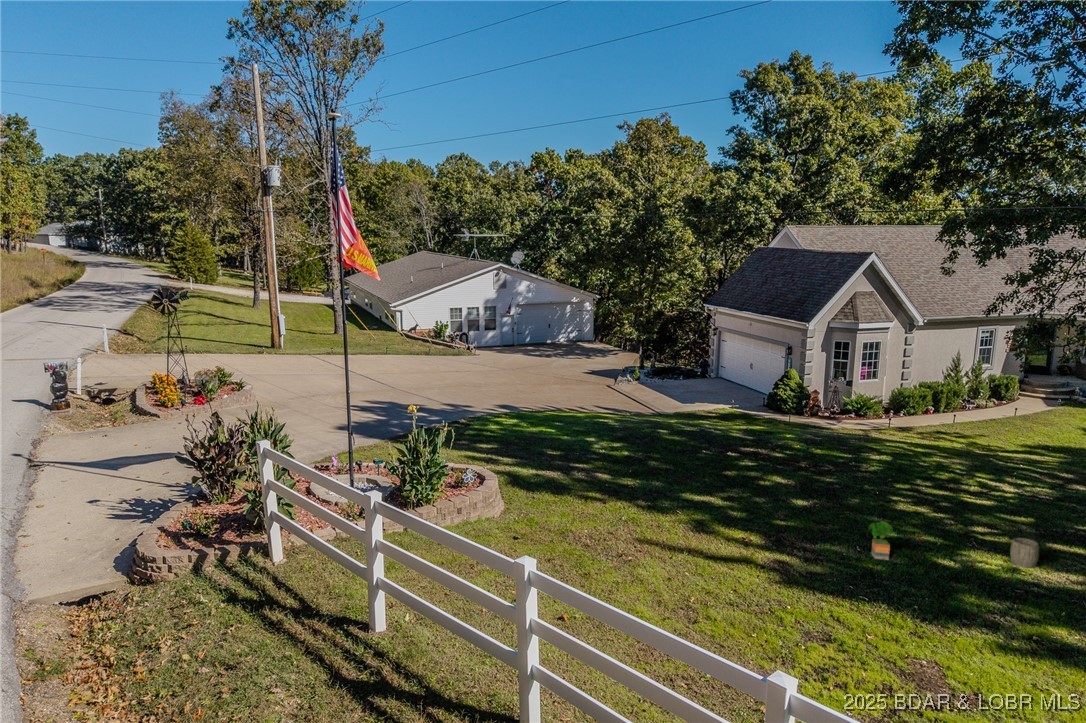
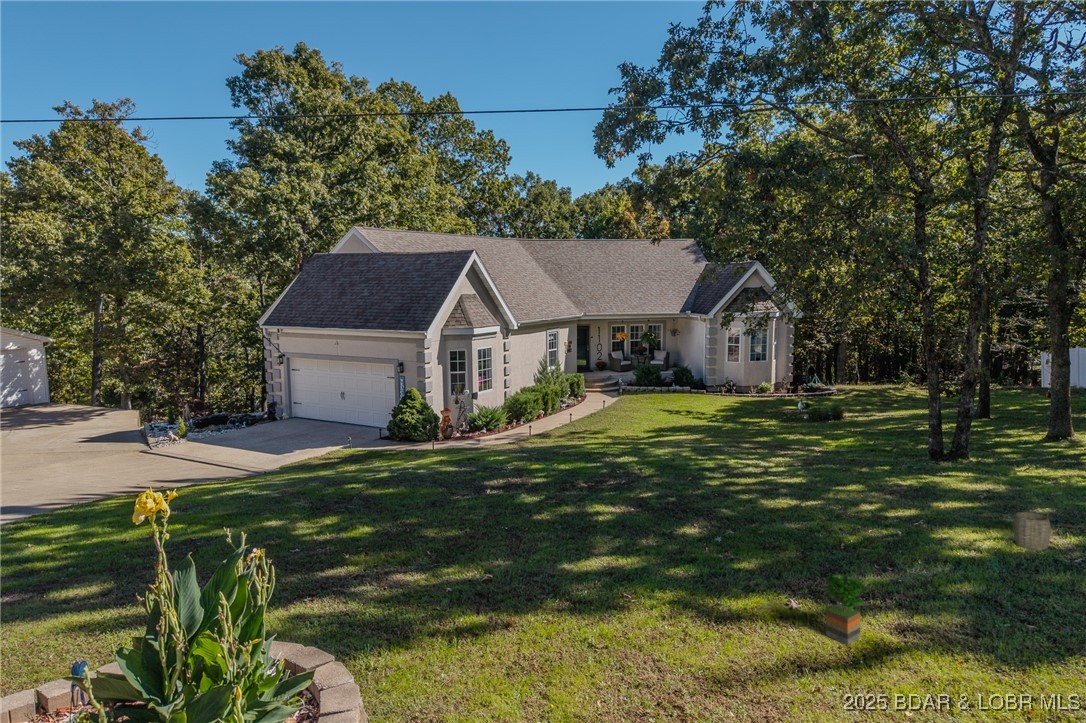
potted tree: present [869,521,896,560] -> present [826,575,868,645]

